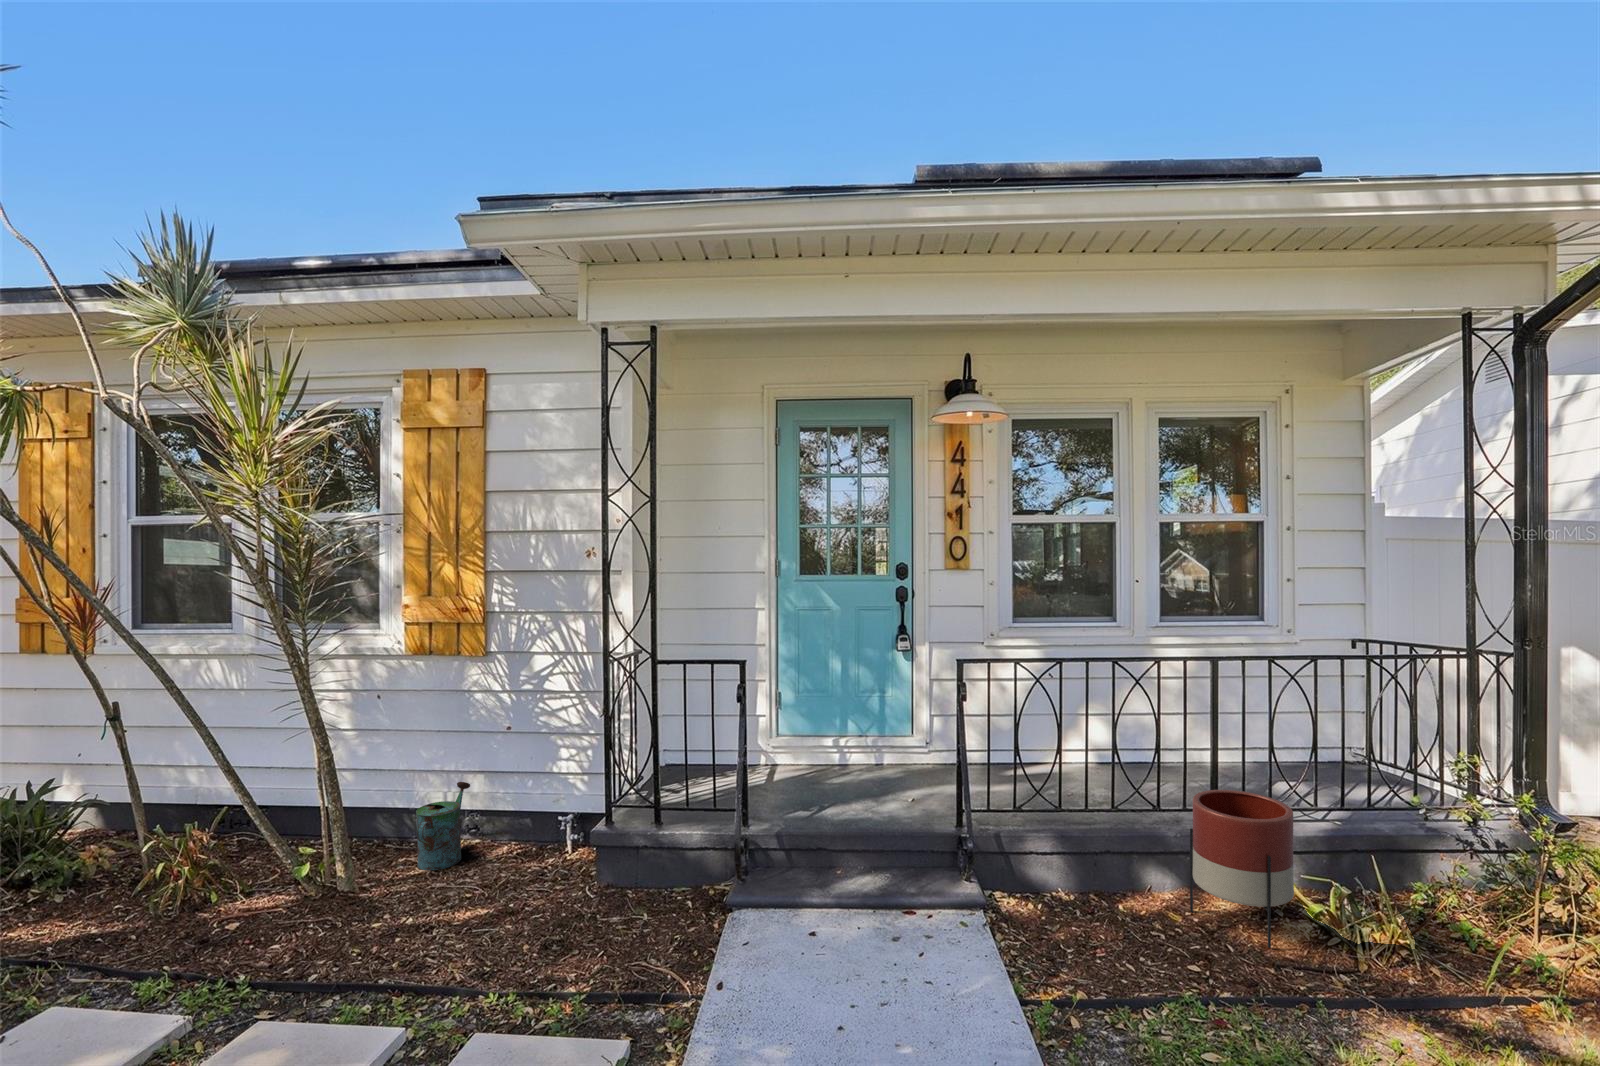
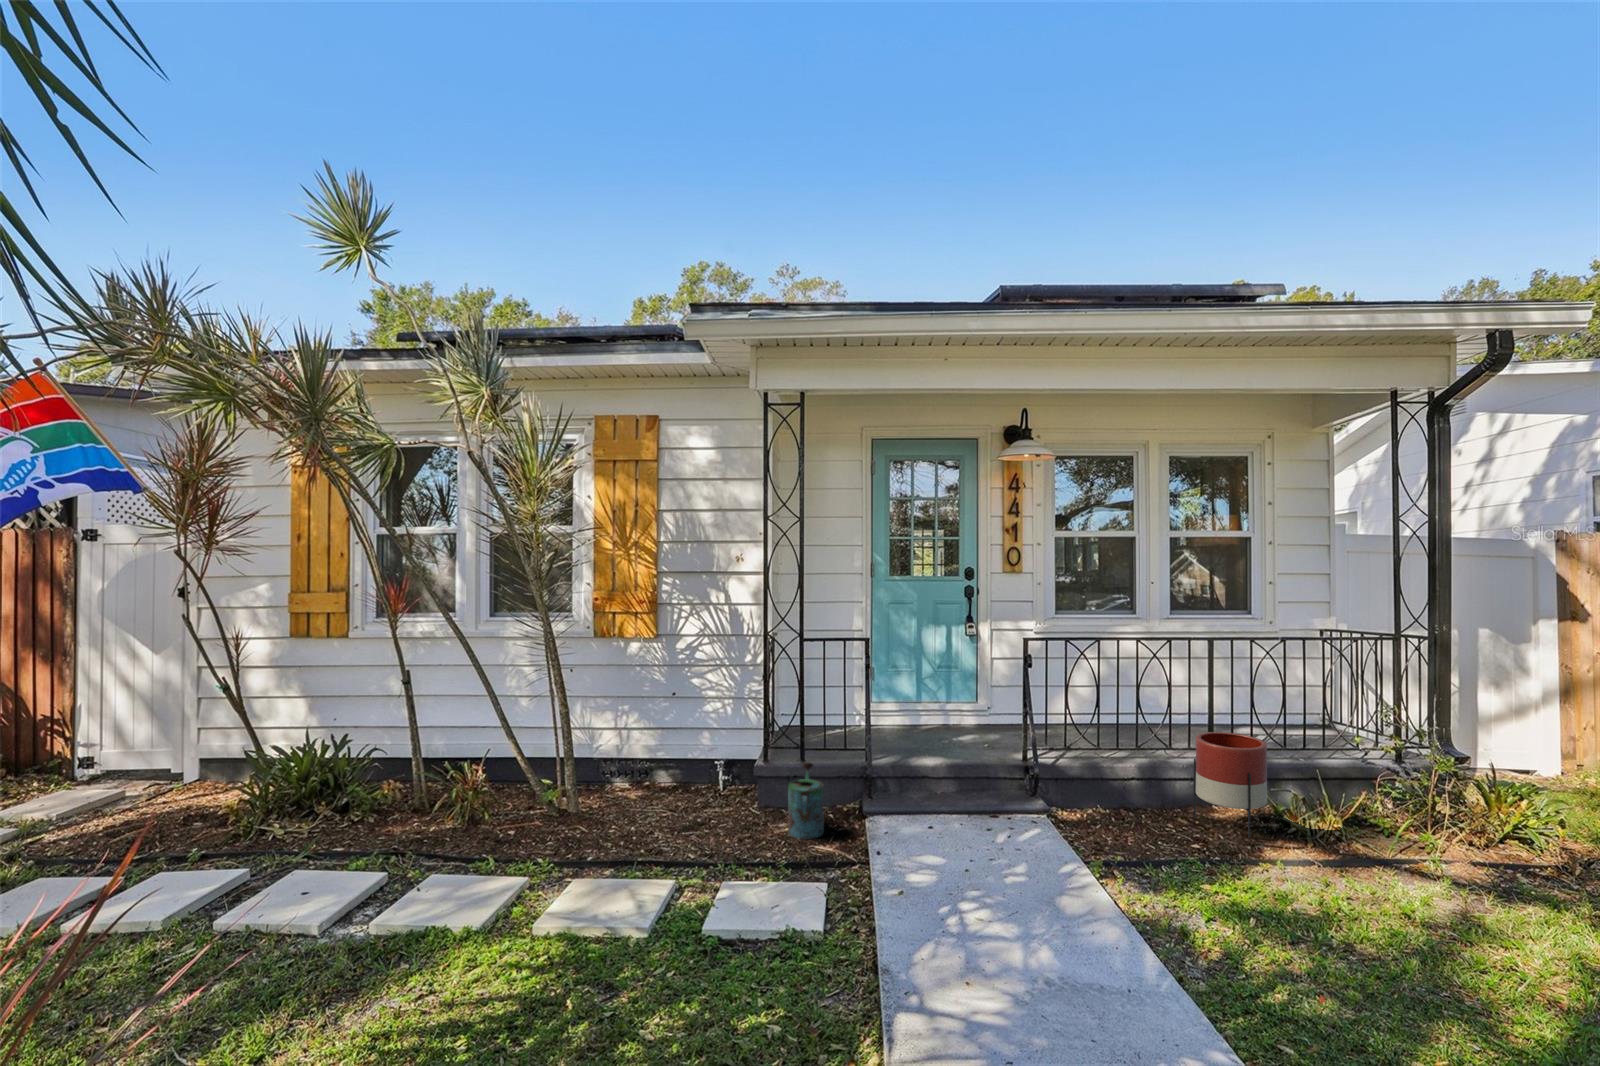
watering can: present [416,782,470,870] -> present [788,763,824,839]

